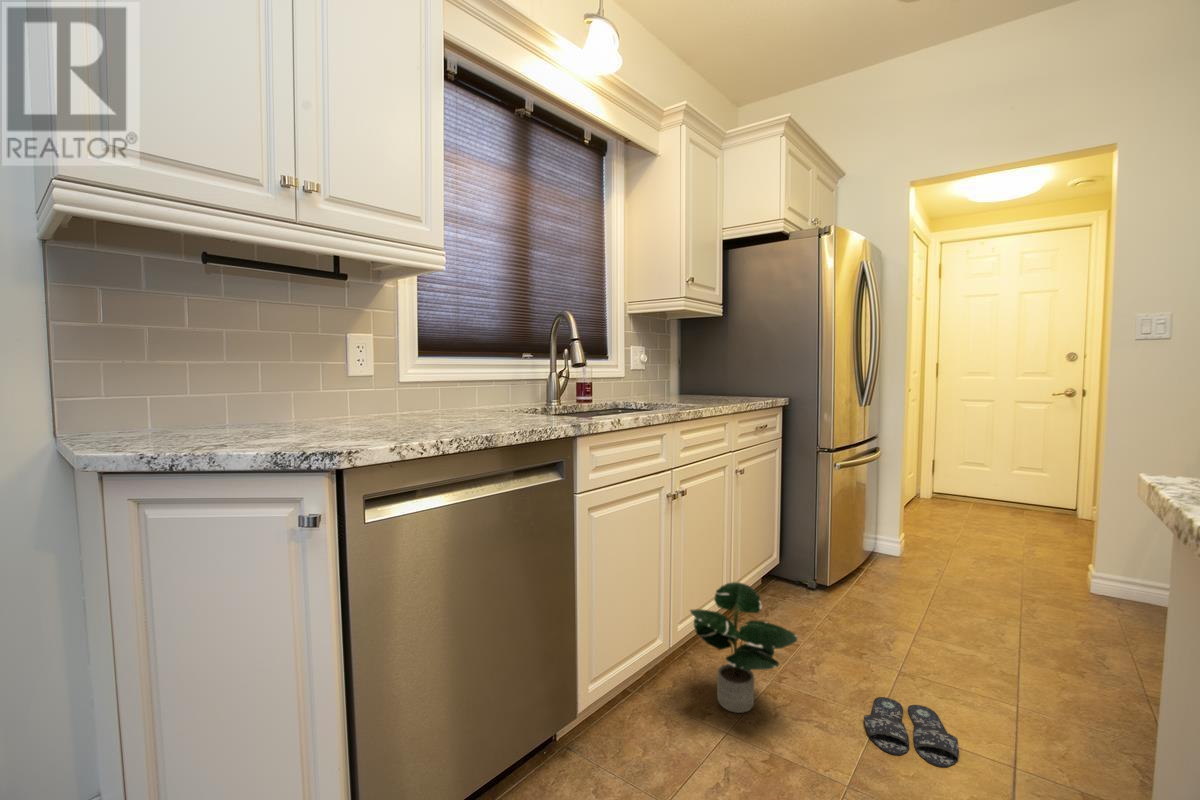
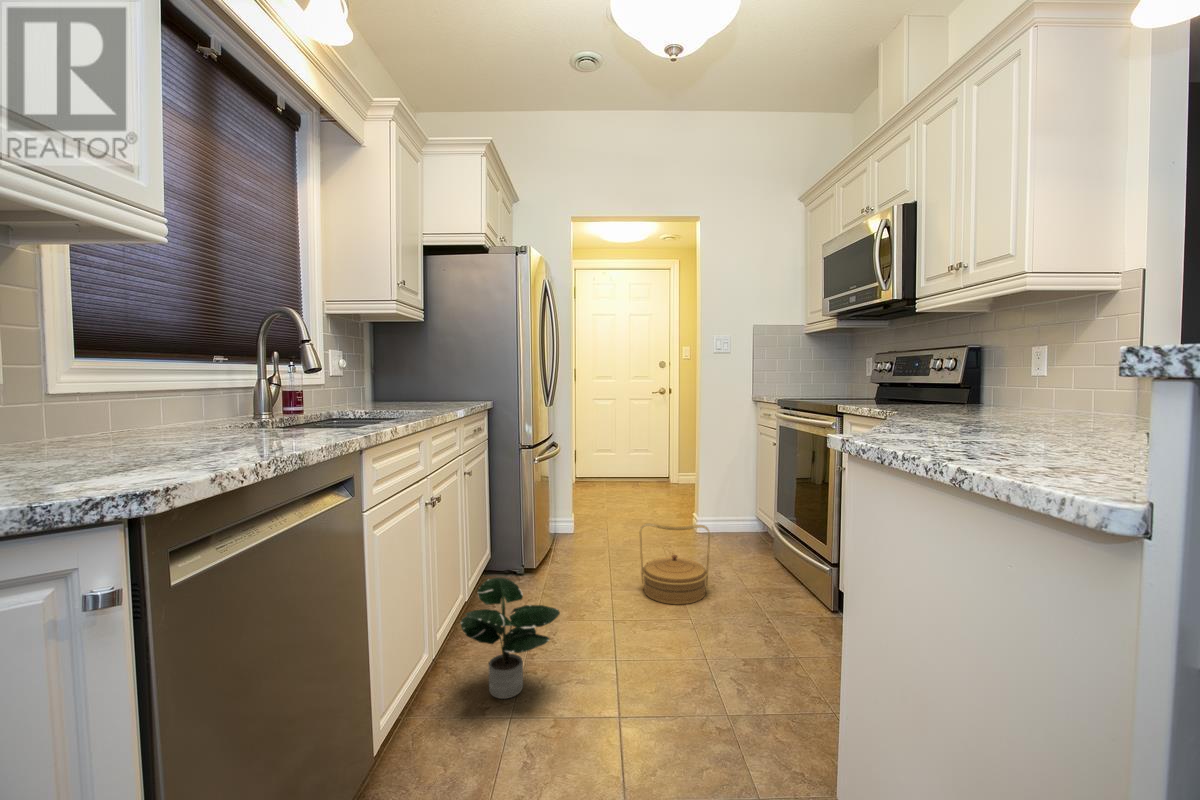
basket: none [958,565,1080,691] -> present [640,523,710,604]
slippers: present [864,697,959,768] -> none [606,637,671,679]

